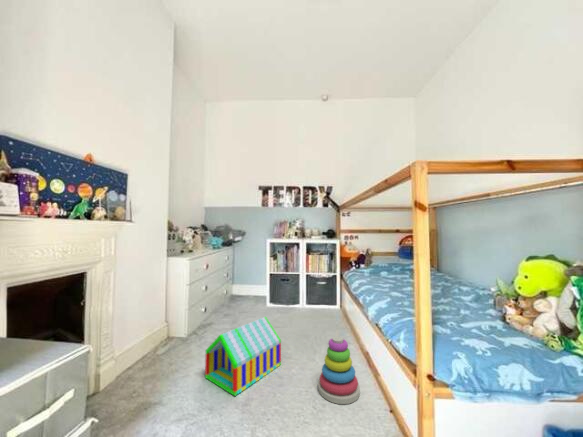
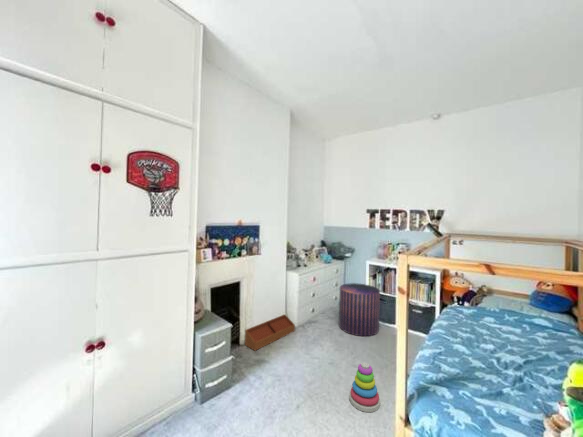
pouf: none [244,265,291,324] -> present [339,283,380,336]
toy house: present [205,317,281,396] -> none [291,331,340,374]
storage bin: none [100,321,189,394] -> present [245,315,295,351]

